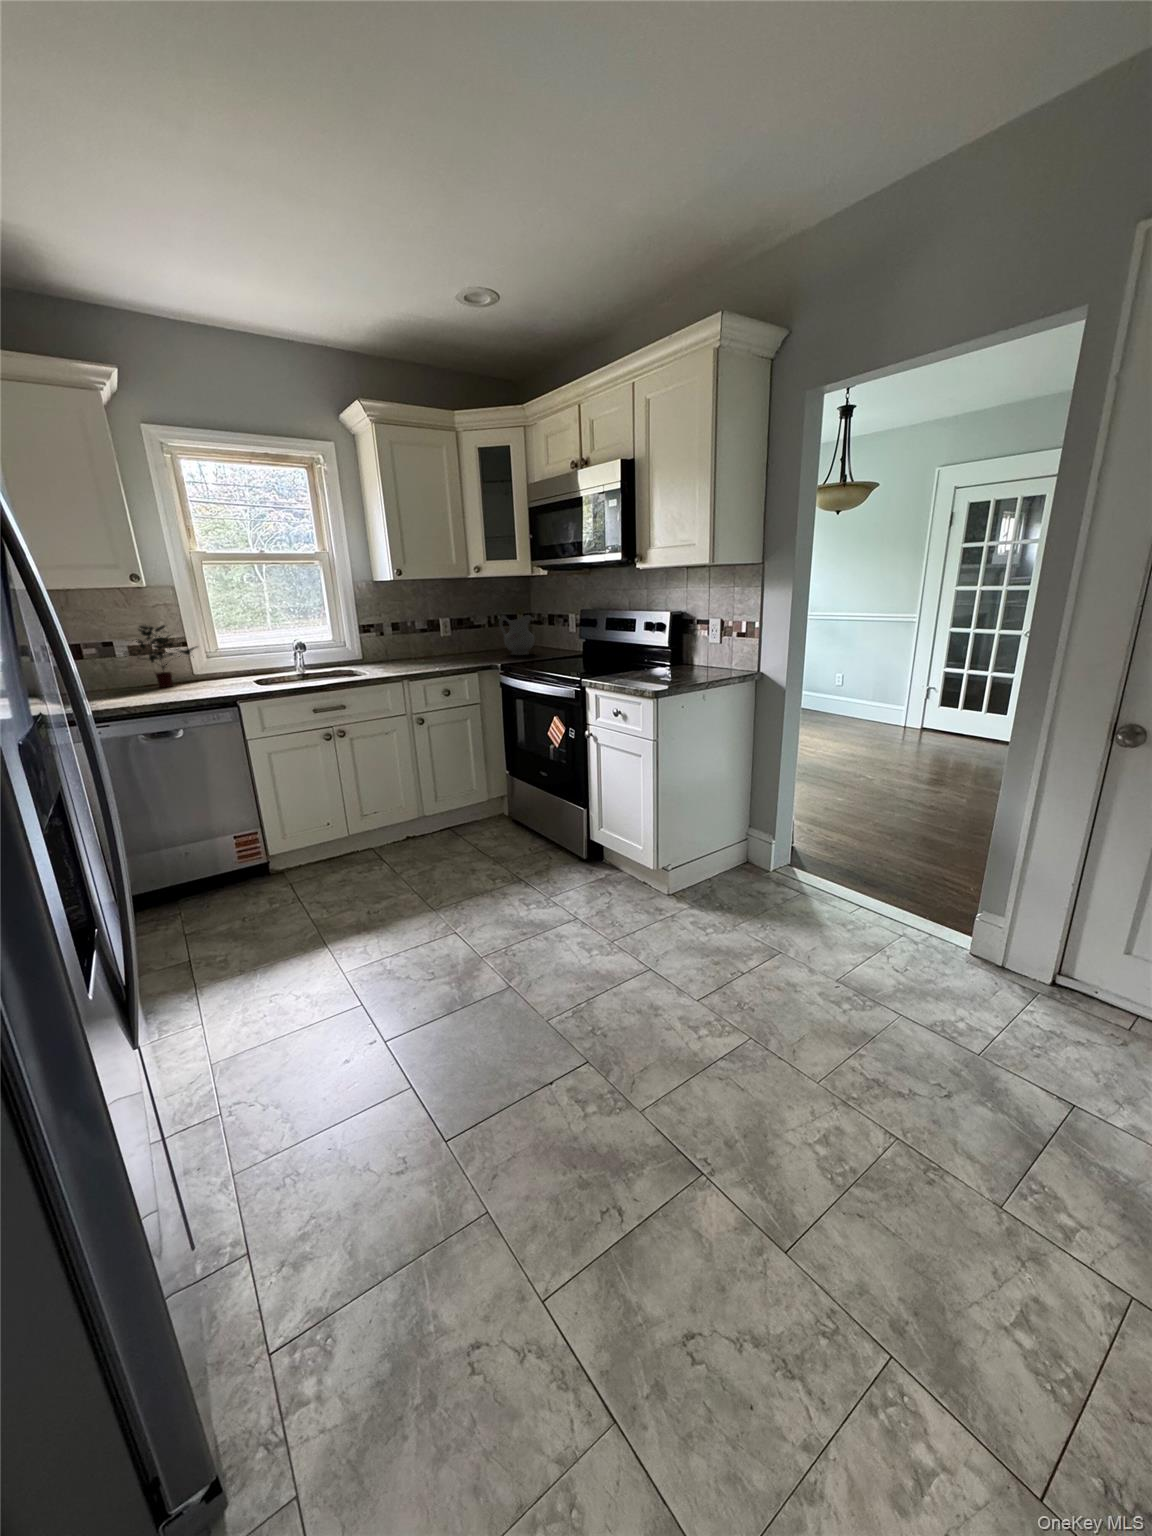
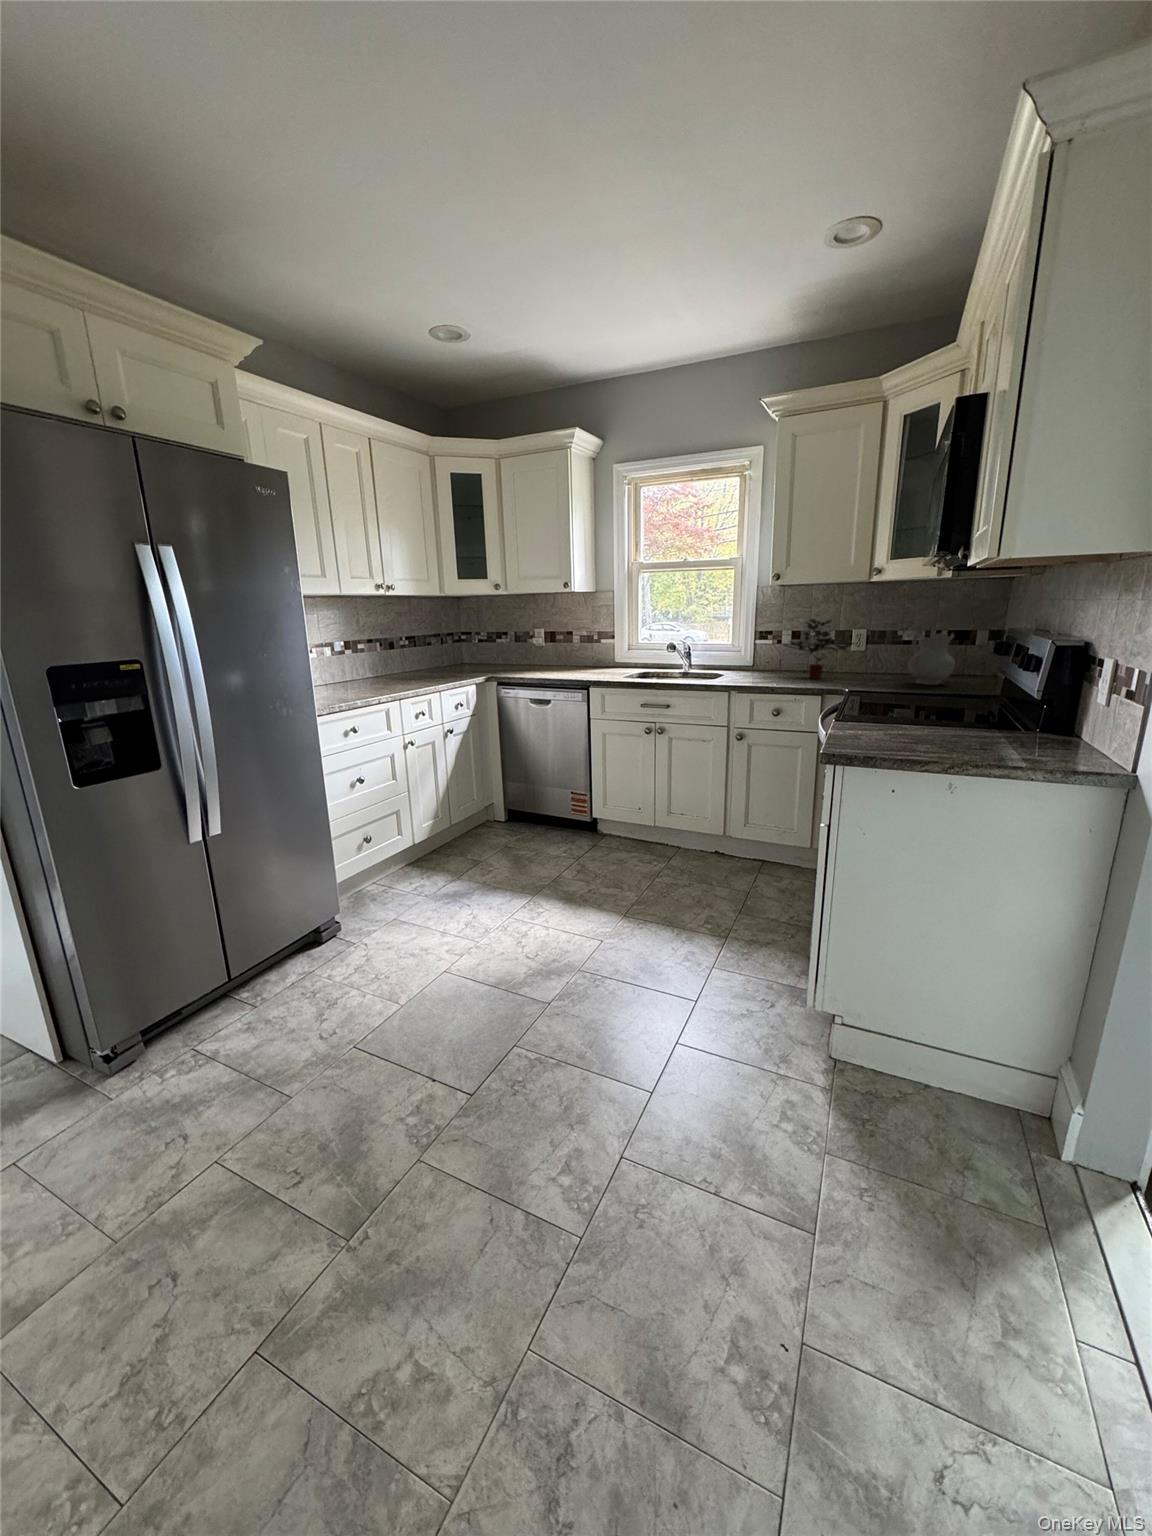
potted plant: present [124,625,197,687] -> present [784,619,854,679]

